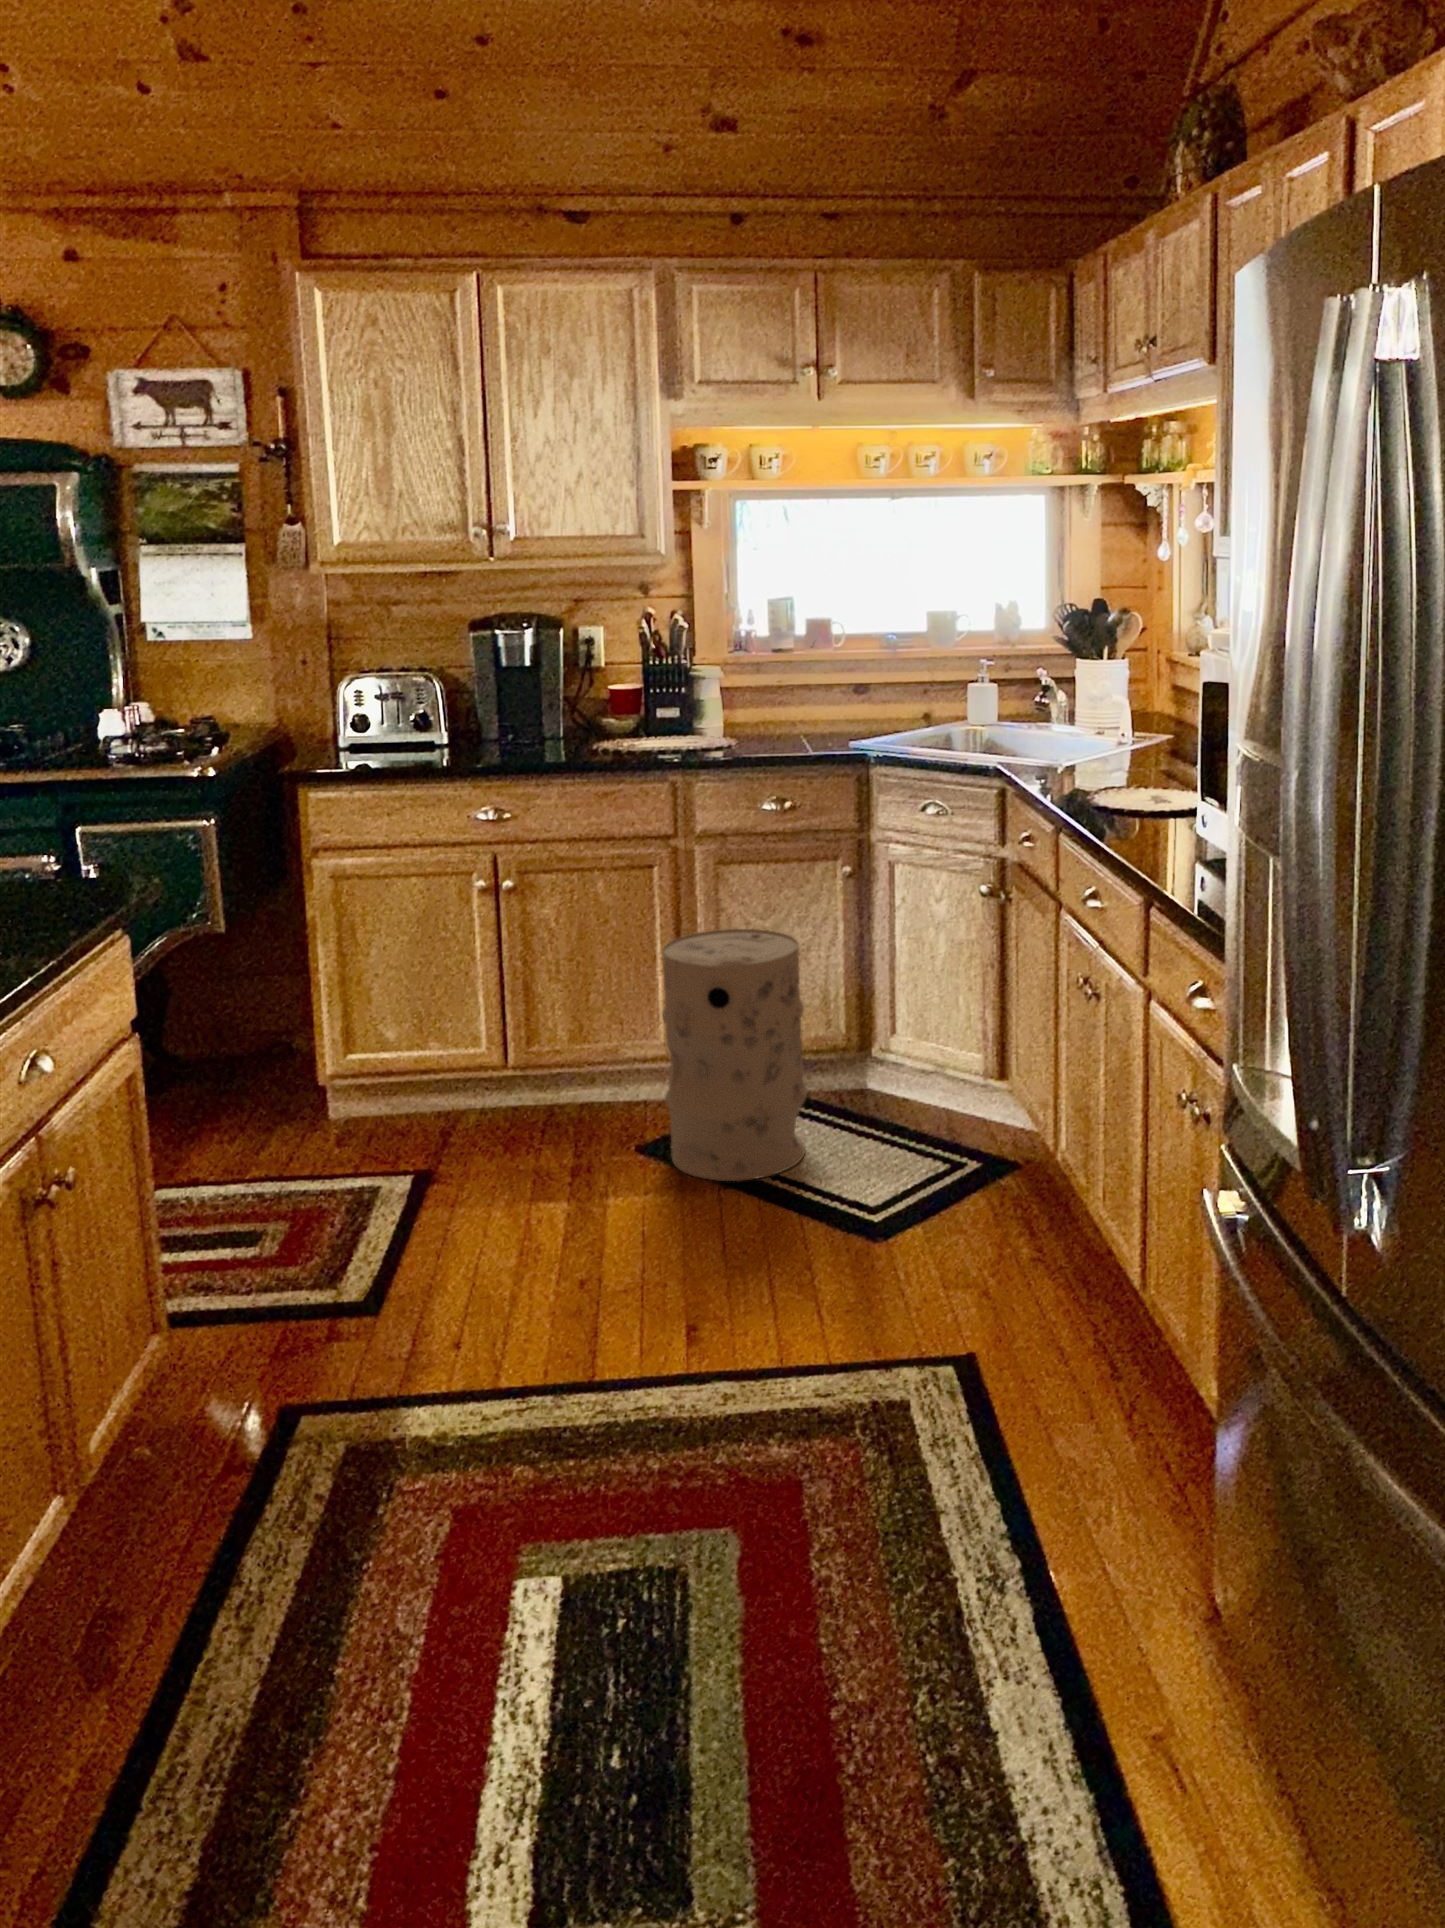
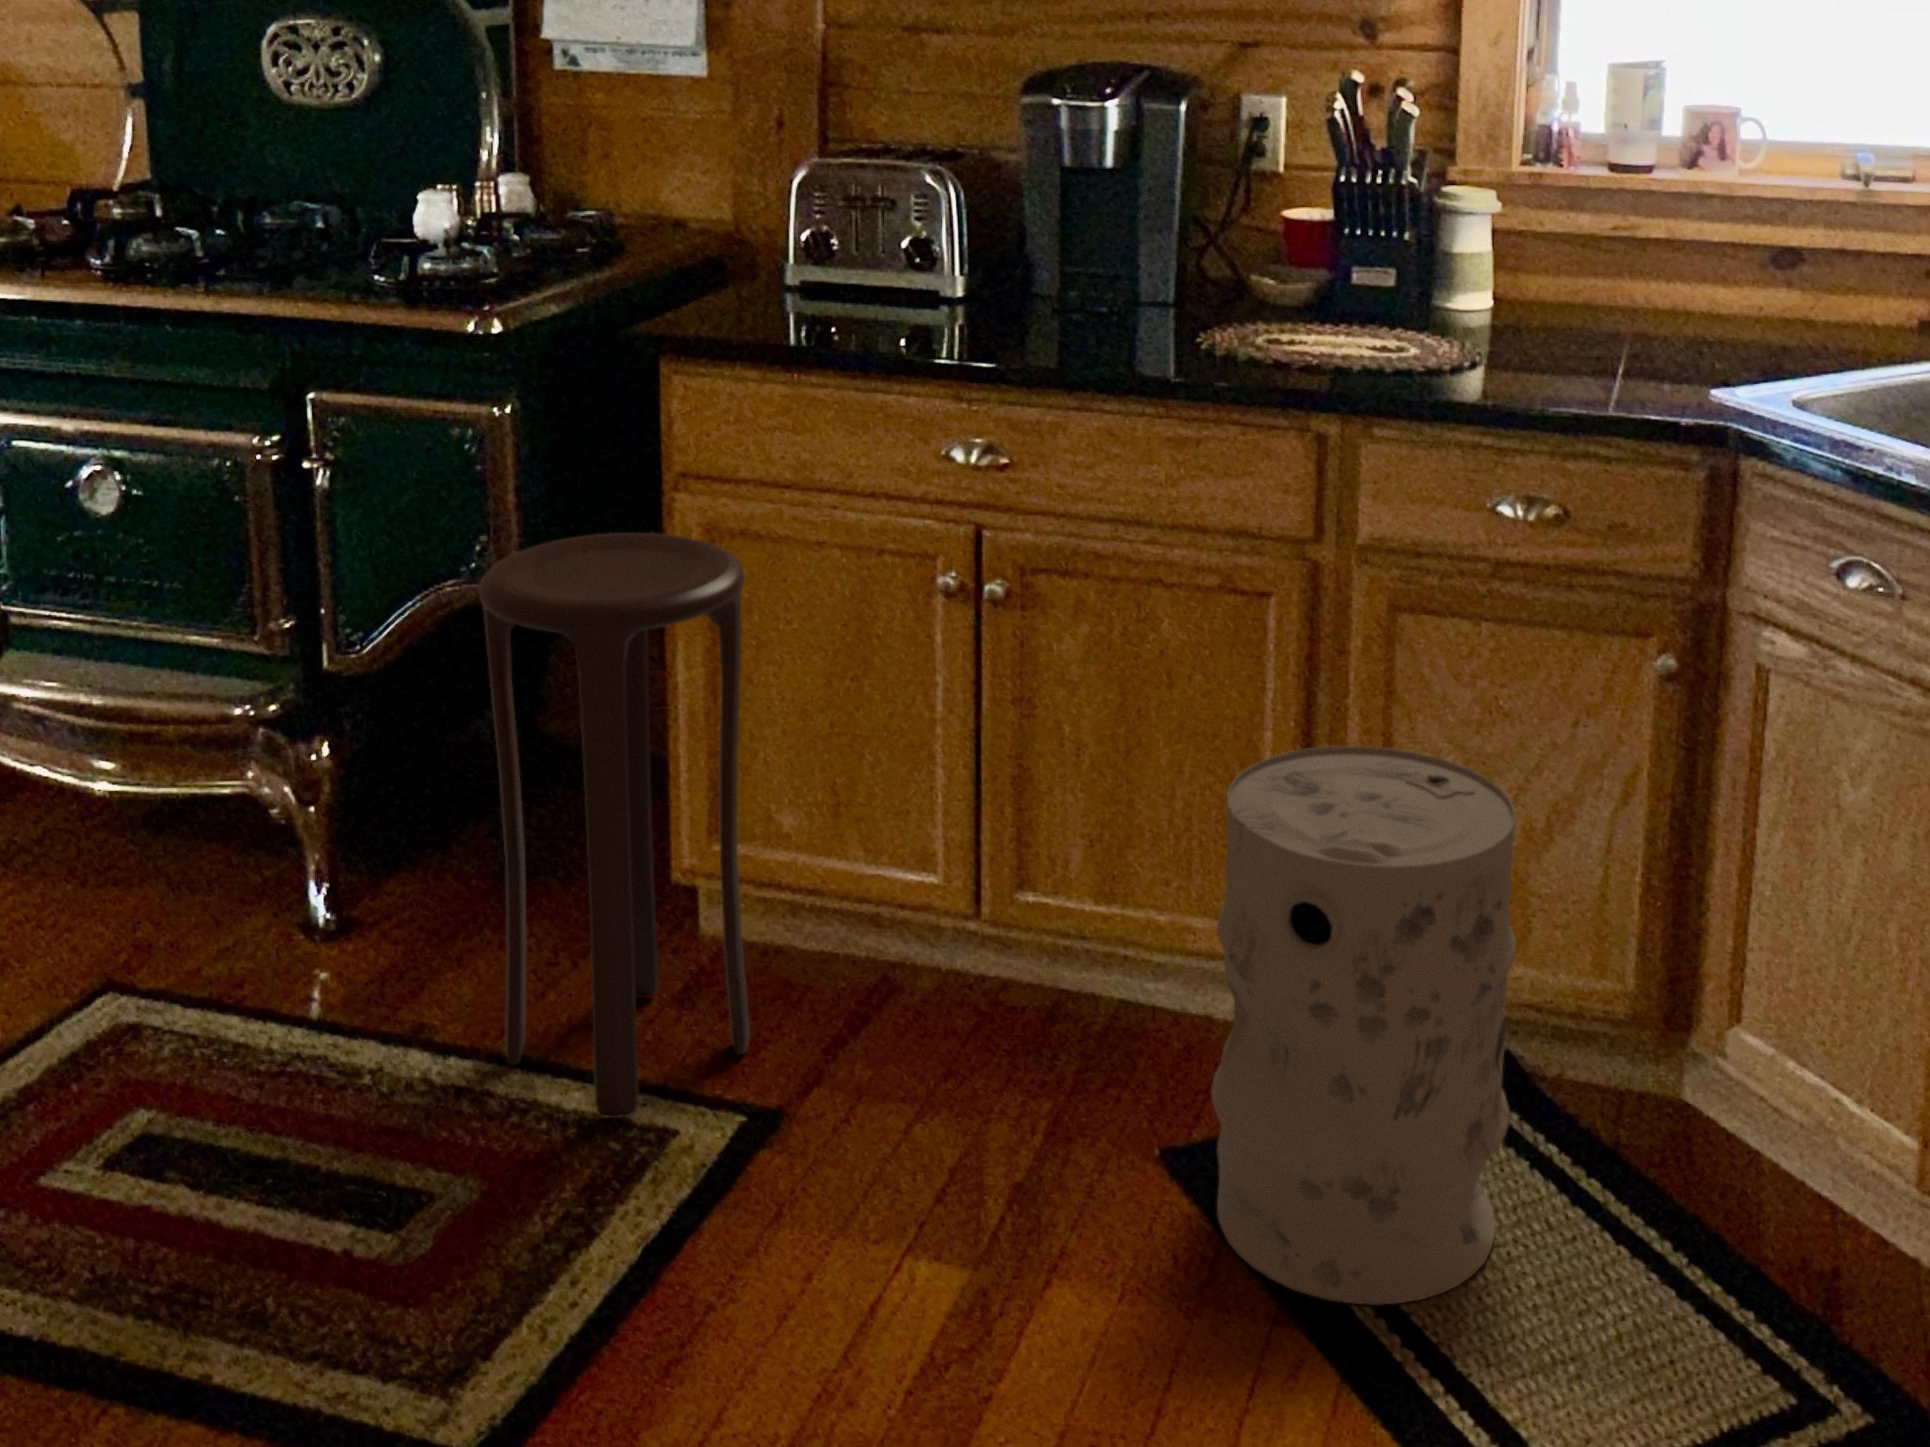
stool: none [228,882,395,1195] -> present [479,533,750,1118]

